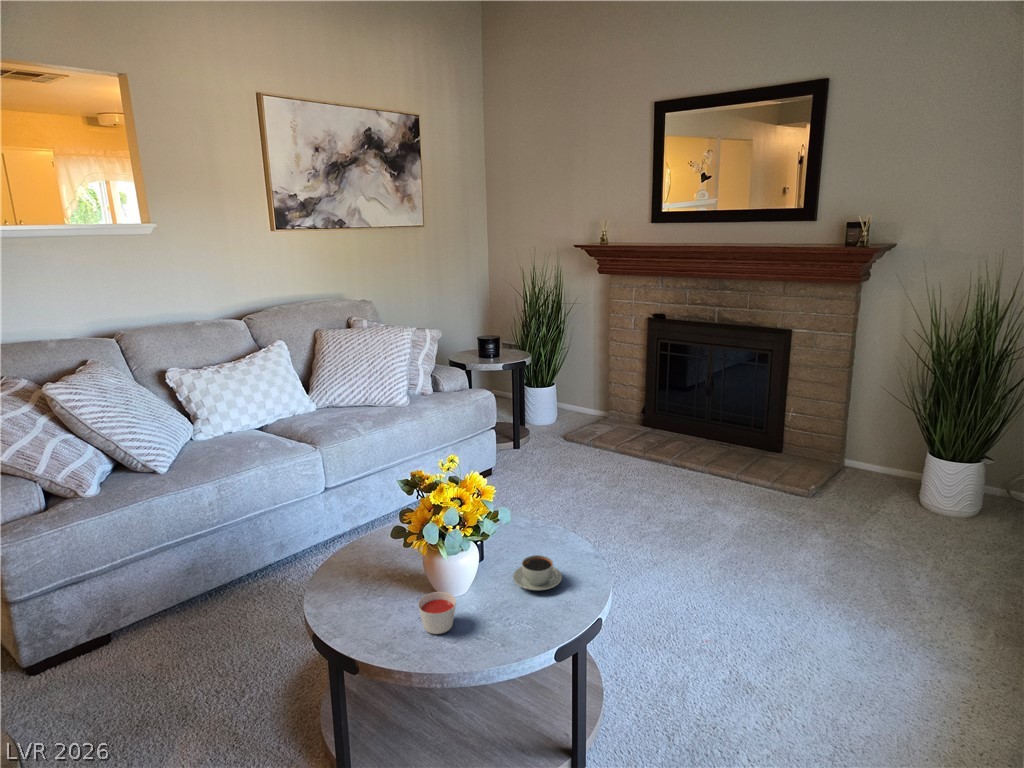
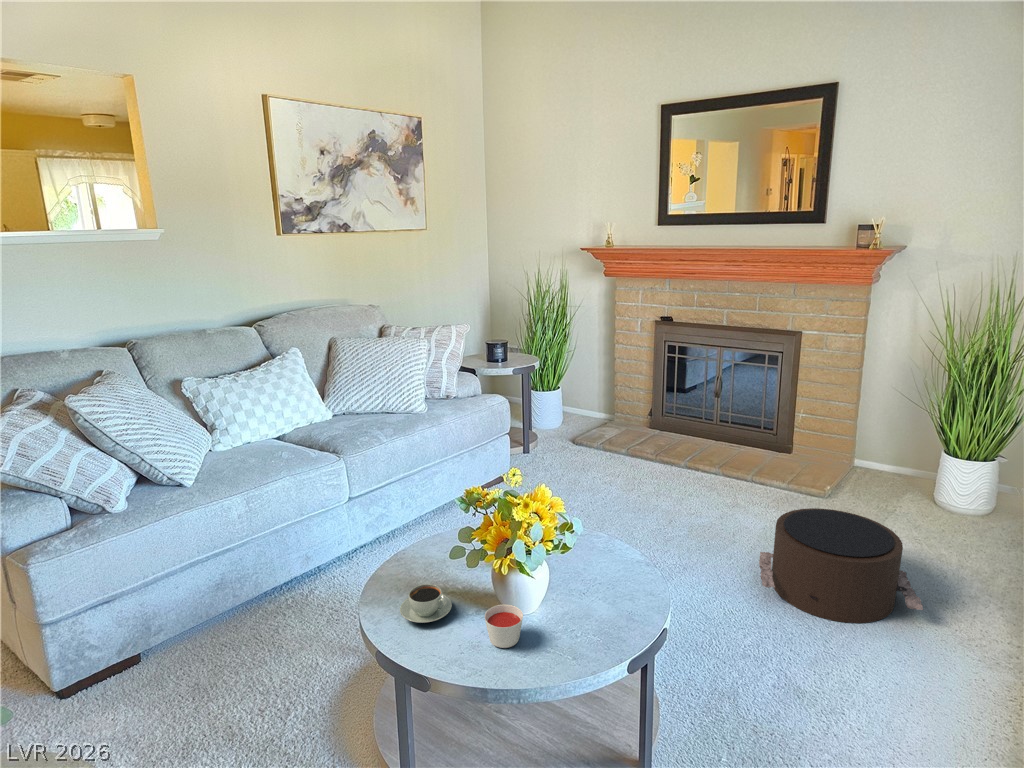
pouf: none [726,507,887,623] -> present [759,508,923,623]
coffee cup: present [513,555,562,590] -> present [400,584,452,623]

